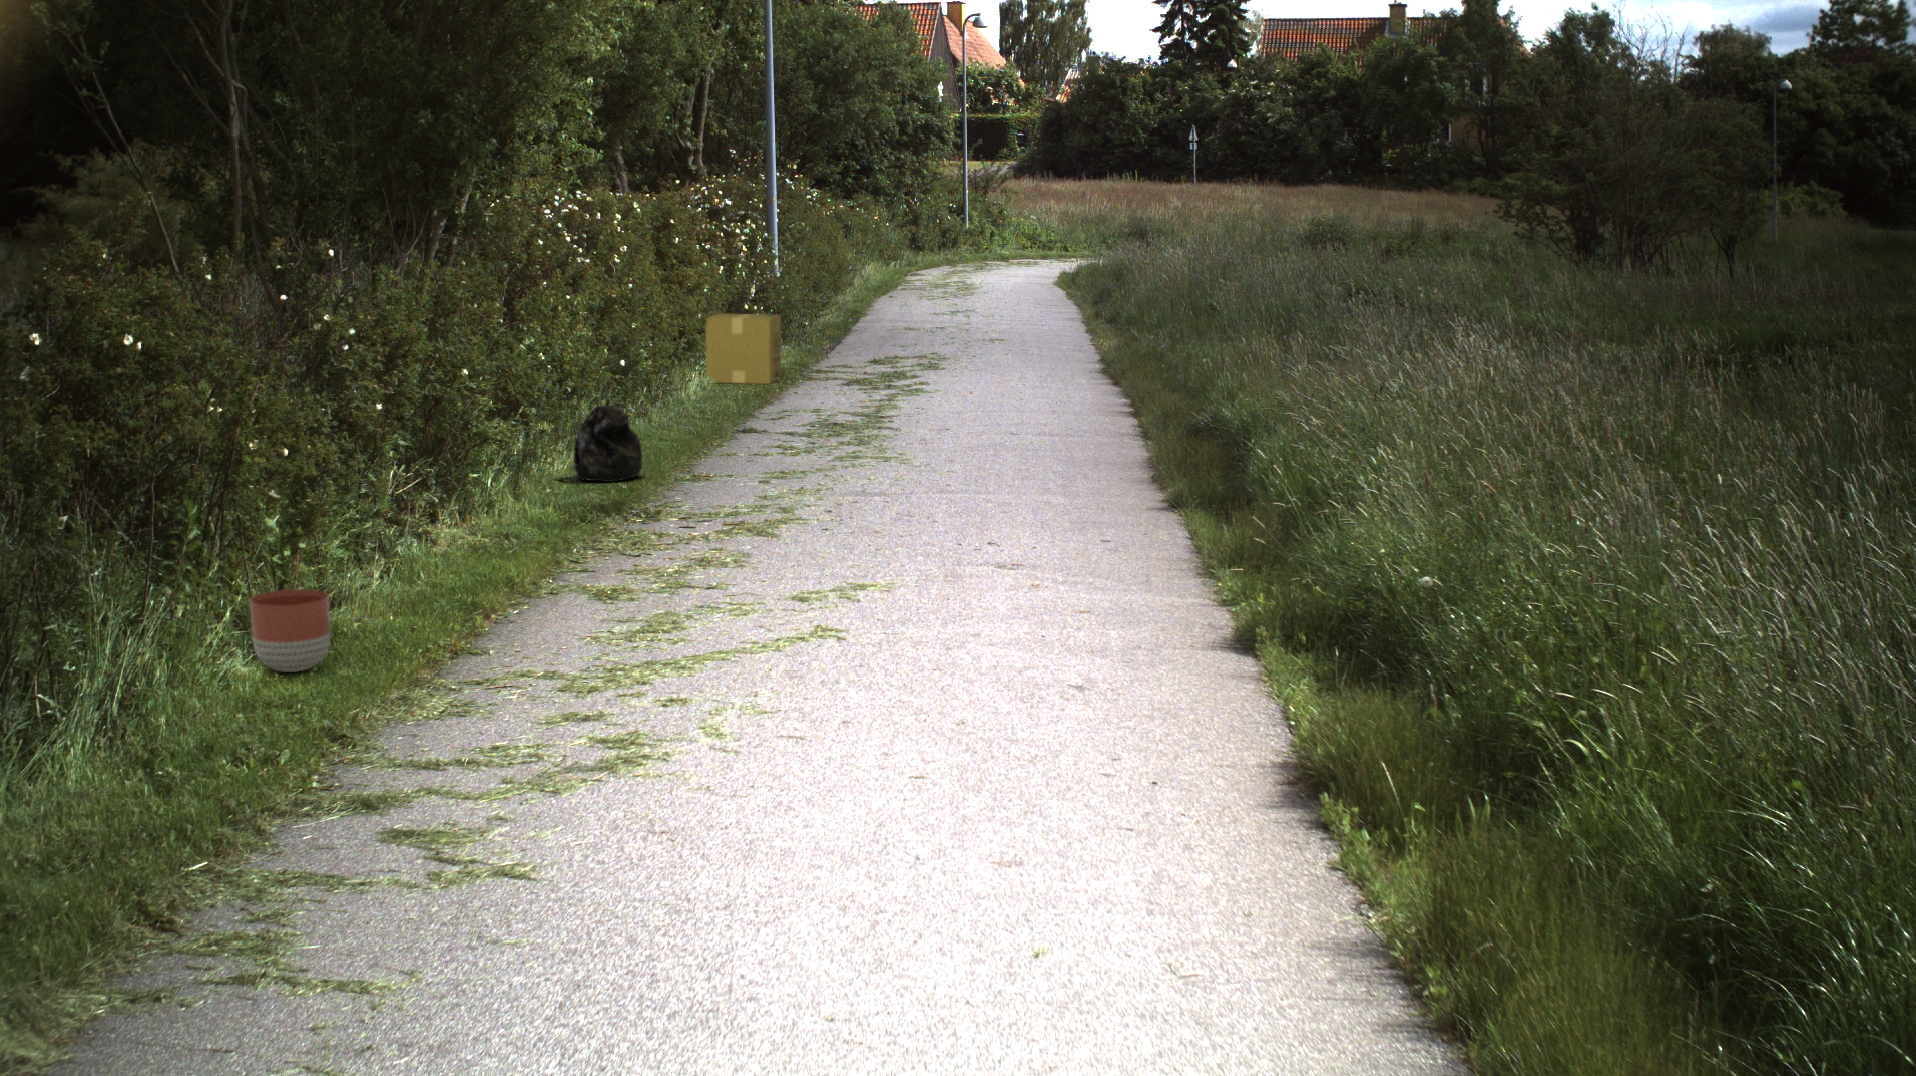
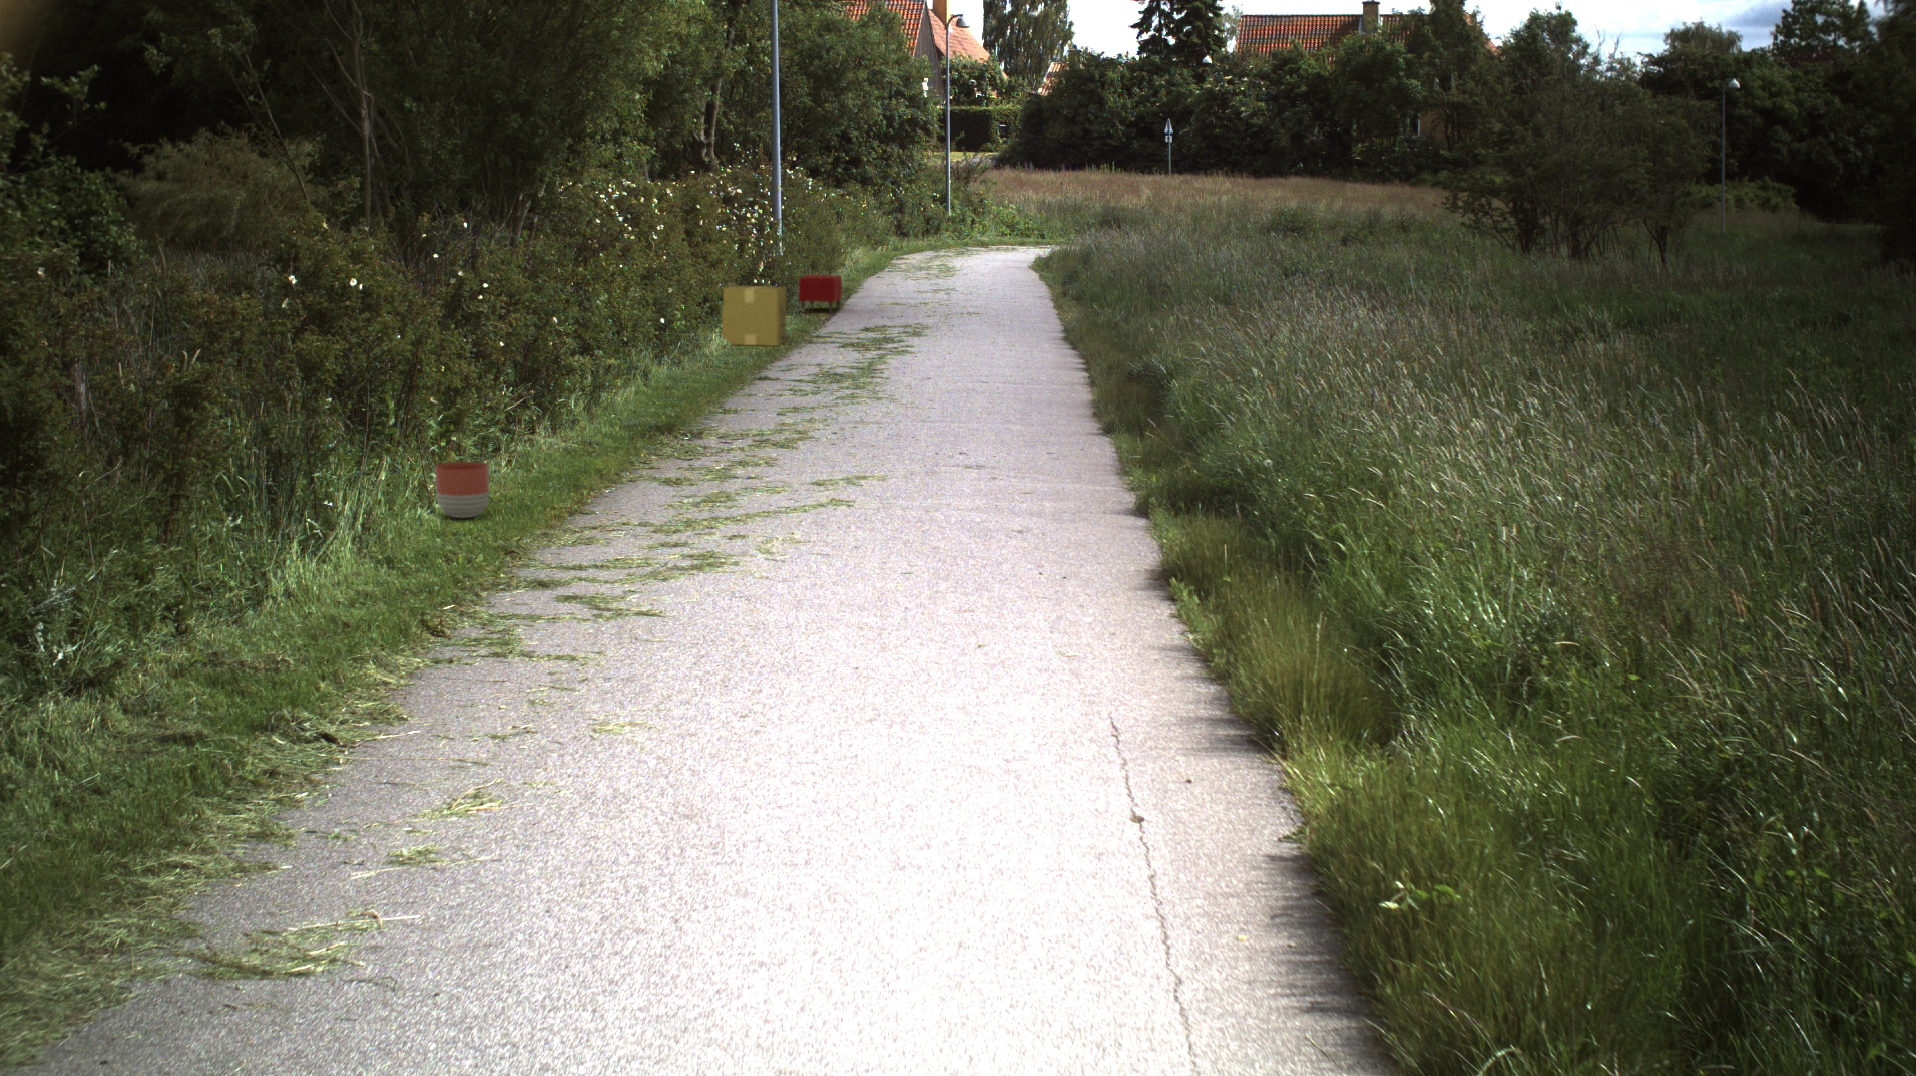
bench: none [799,297,848,341] -> present [799,275,842,313]
backpack: present [556,397,642,482] -> none [612,344,684,412]

